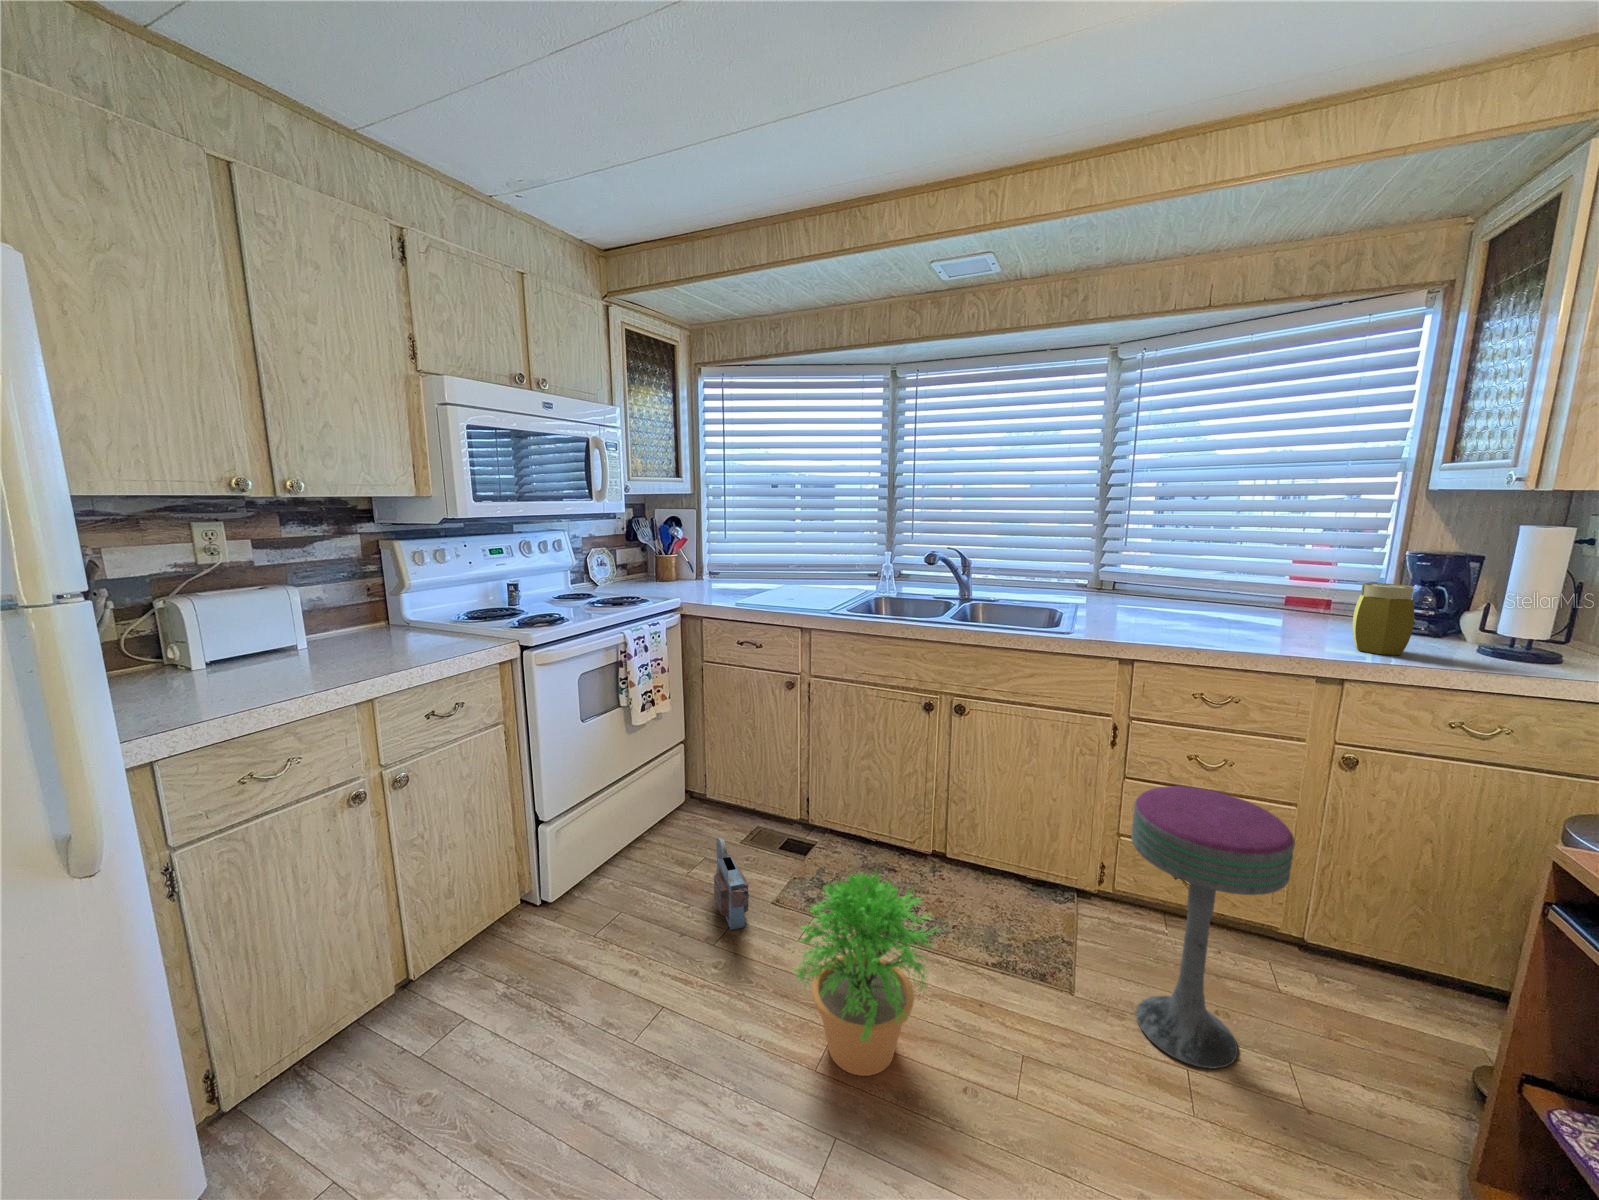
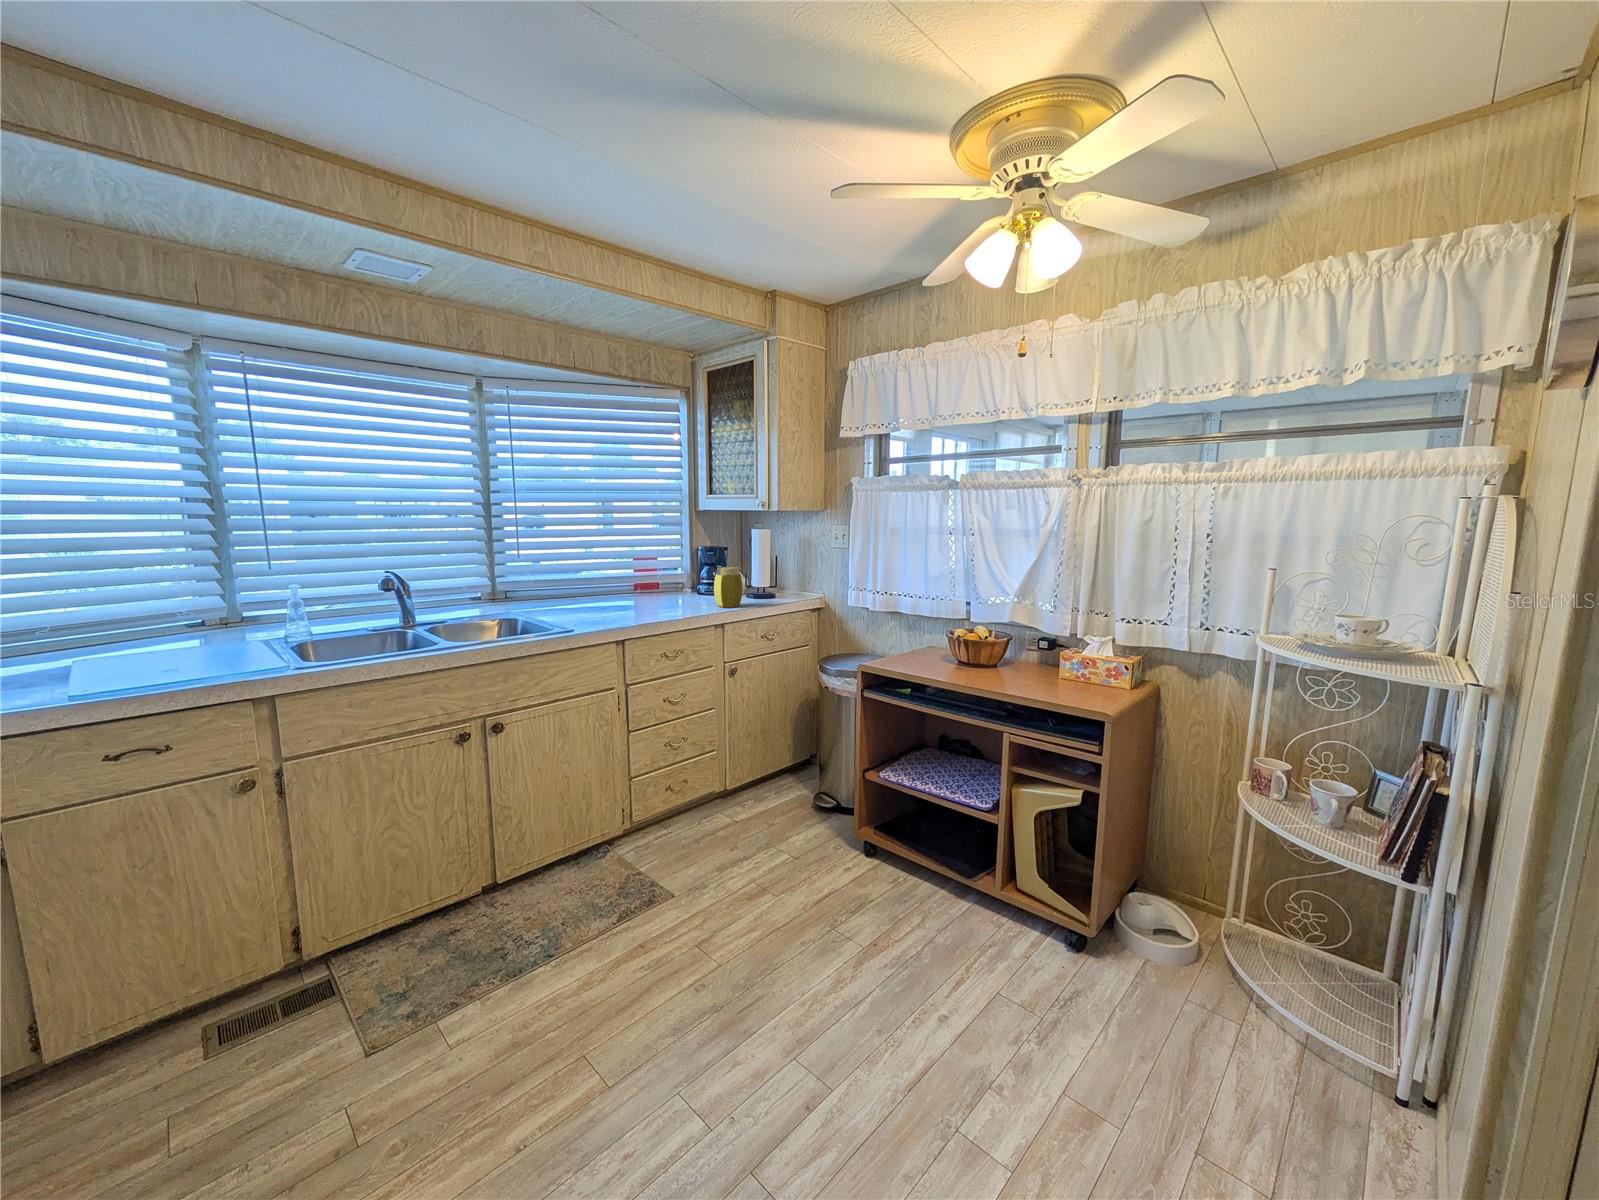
bar stool: present [1131,786,1295,1069] -> none [687,709,773,883]
watering can: present [714,838,749,930] -> none [246,1036,406,1122]
potted plant: present [795,872,932,1076] -> none [533,874,687,1070]

